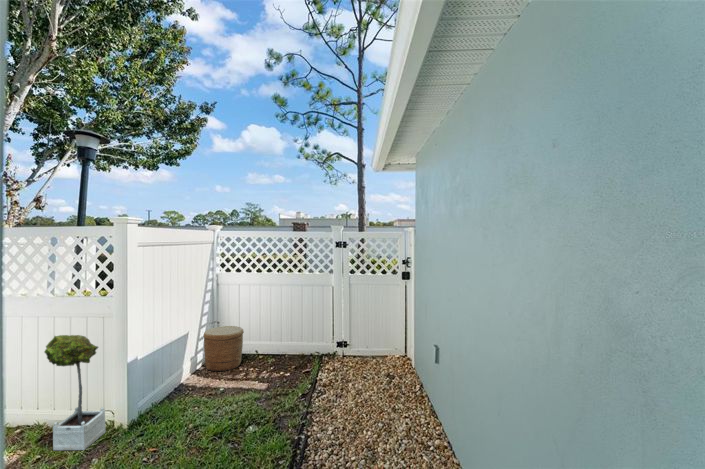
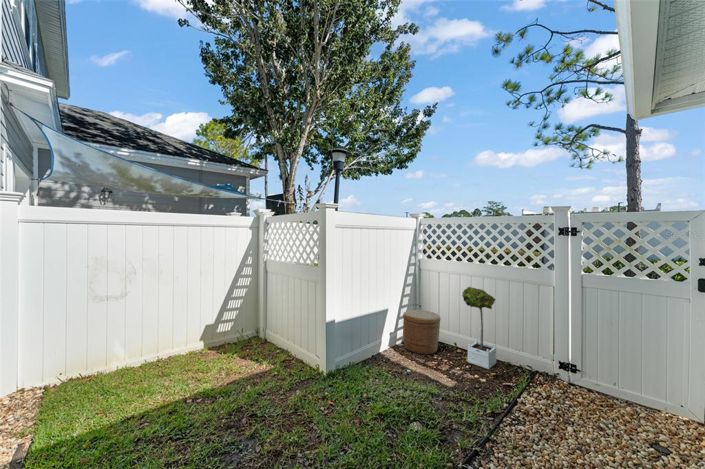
potted tree: present [45,335,105,450] -> present [462,287,496,369]

